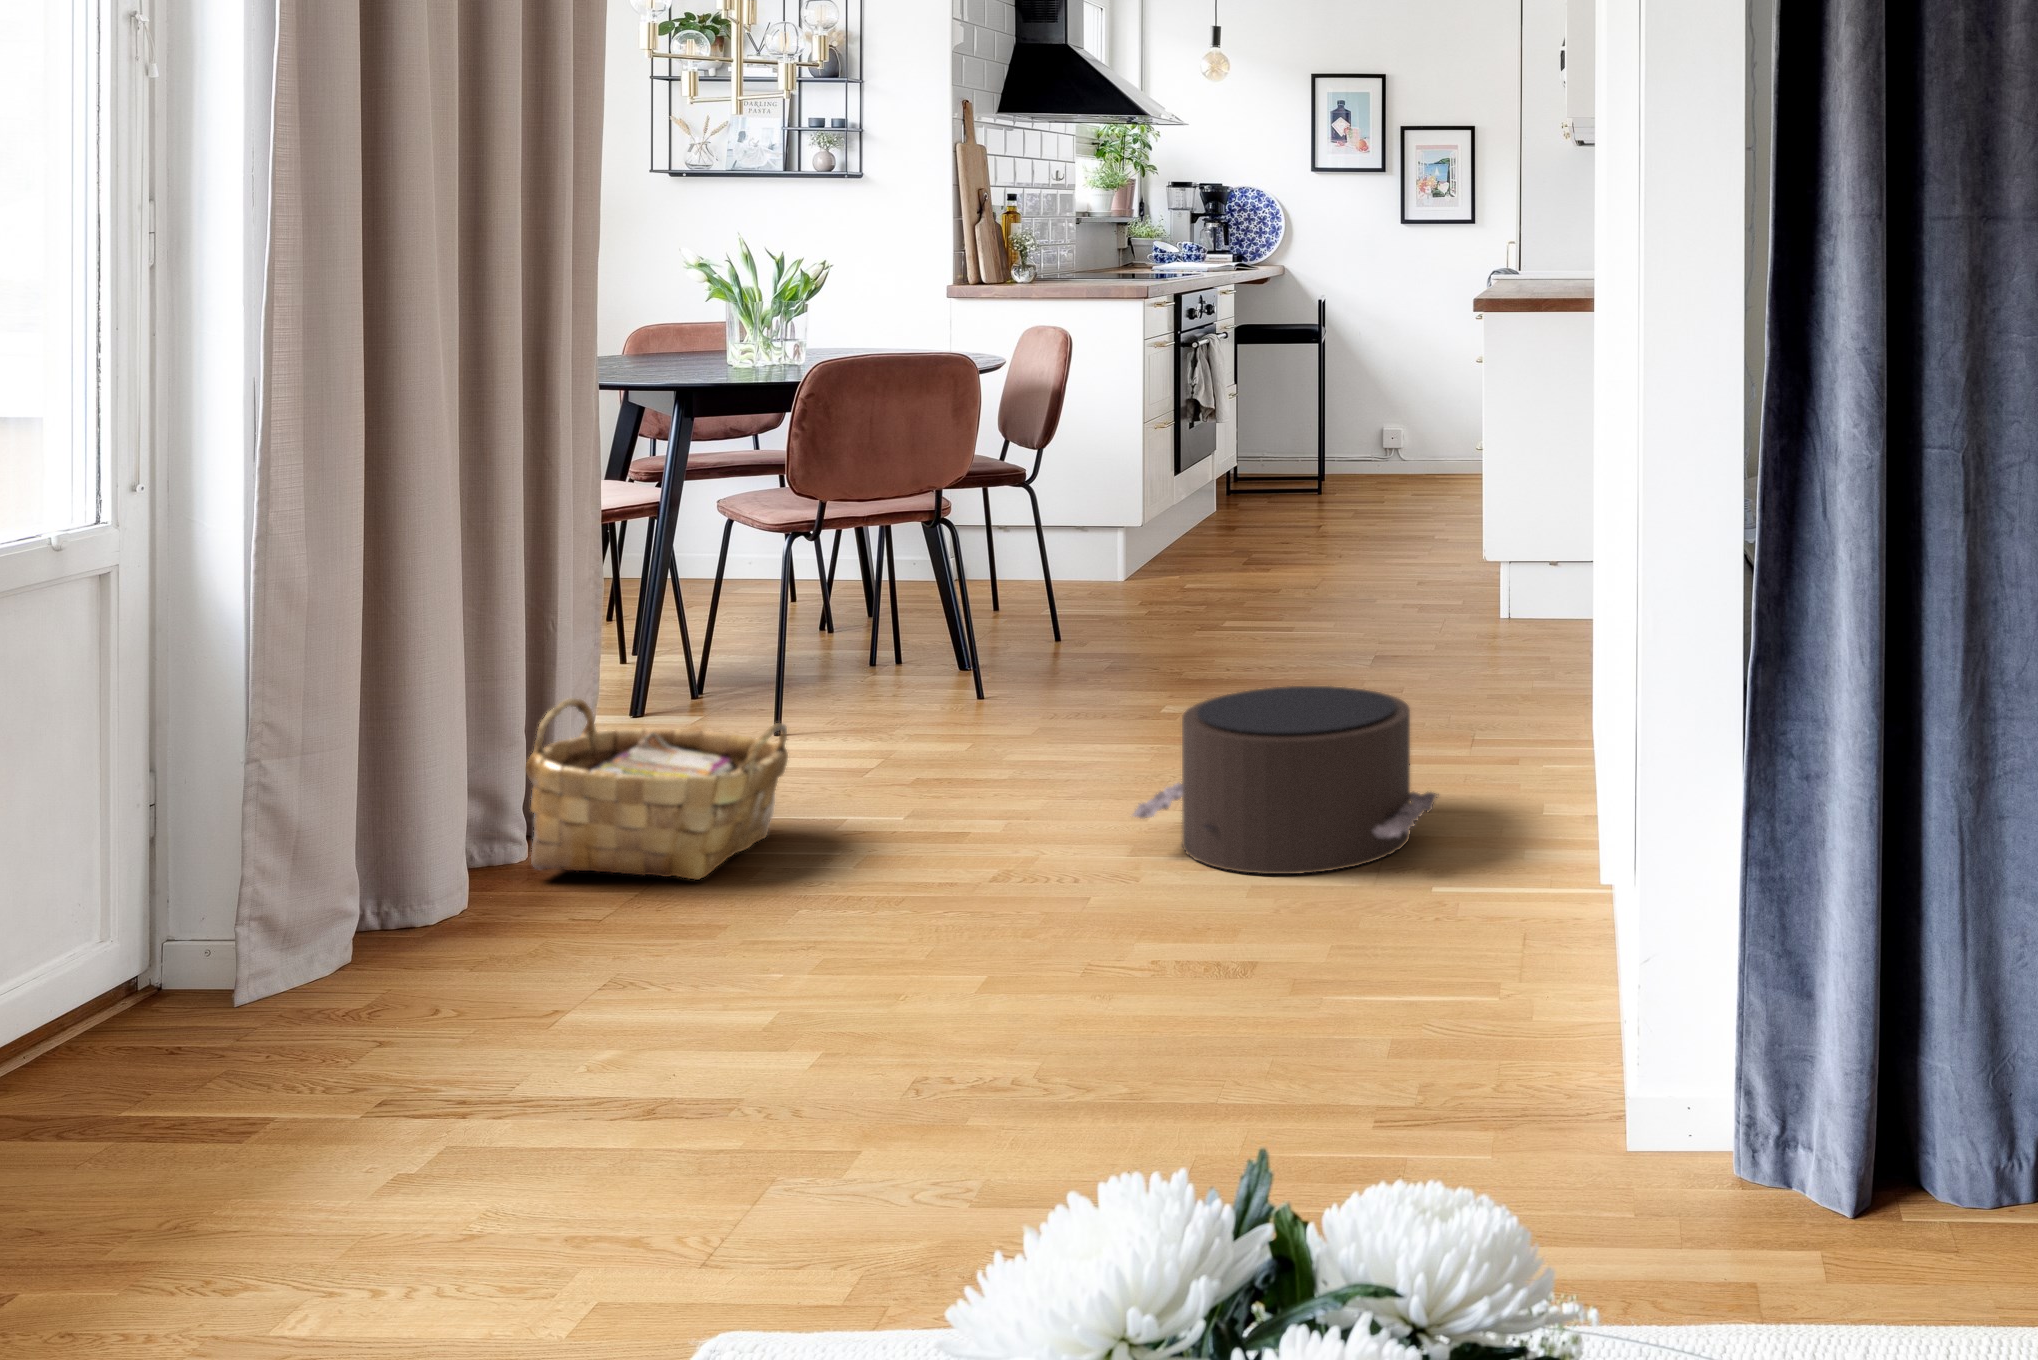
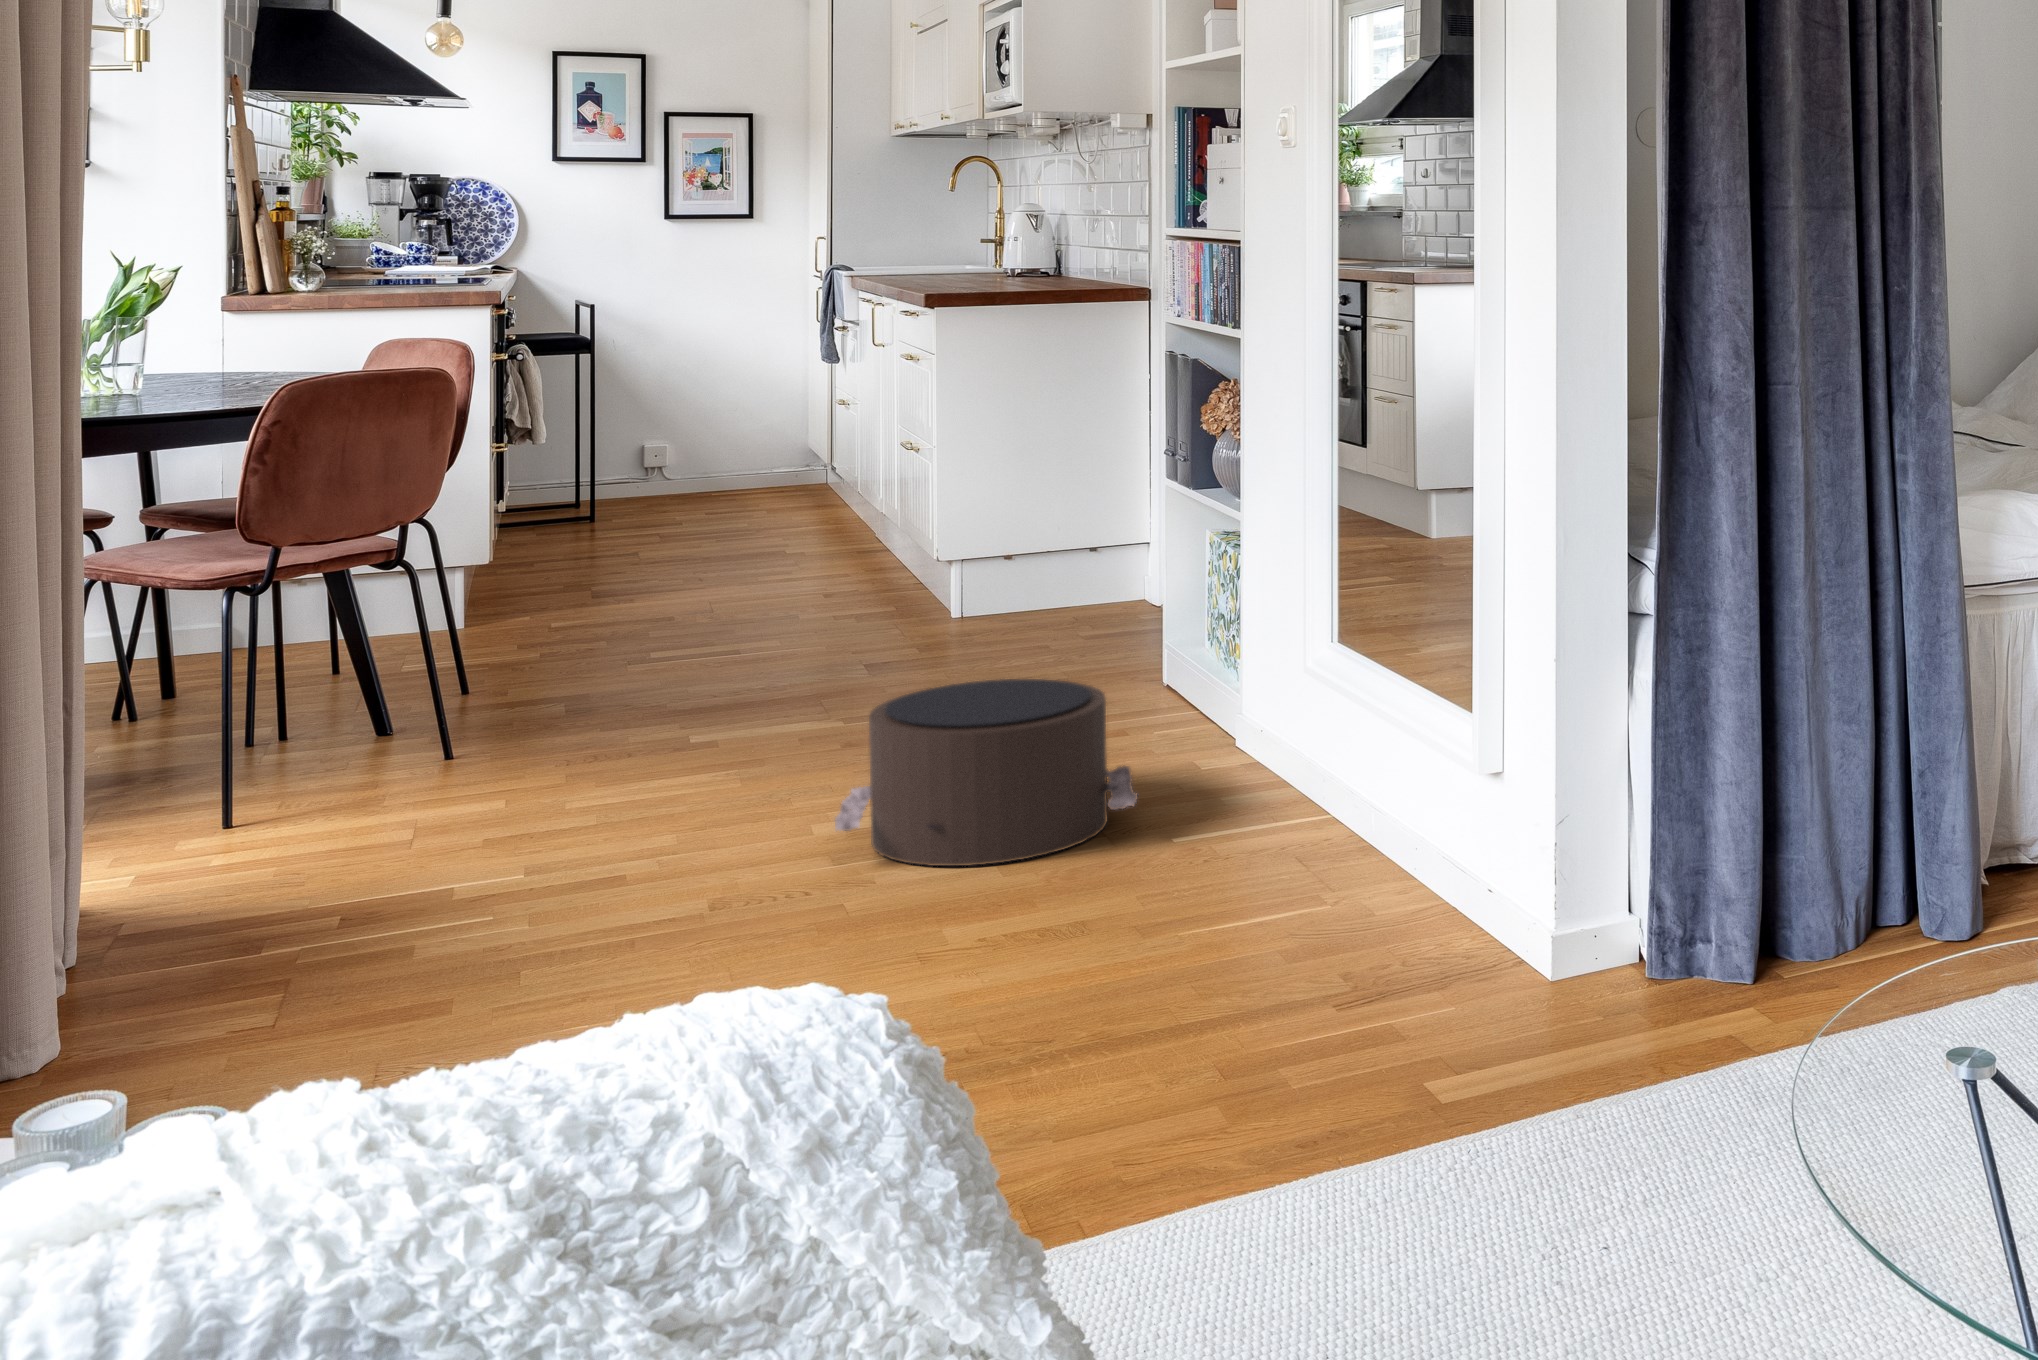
woven basket: present [525,698,788,880] -> none [71,788,407,1000]

